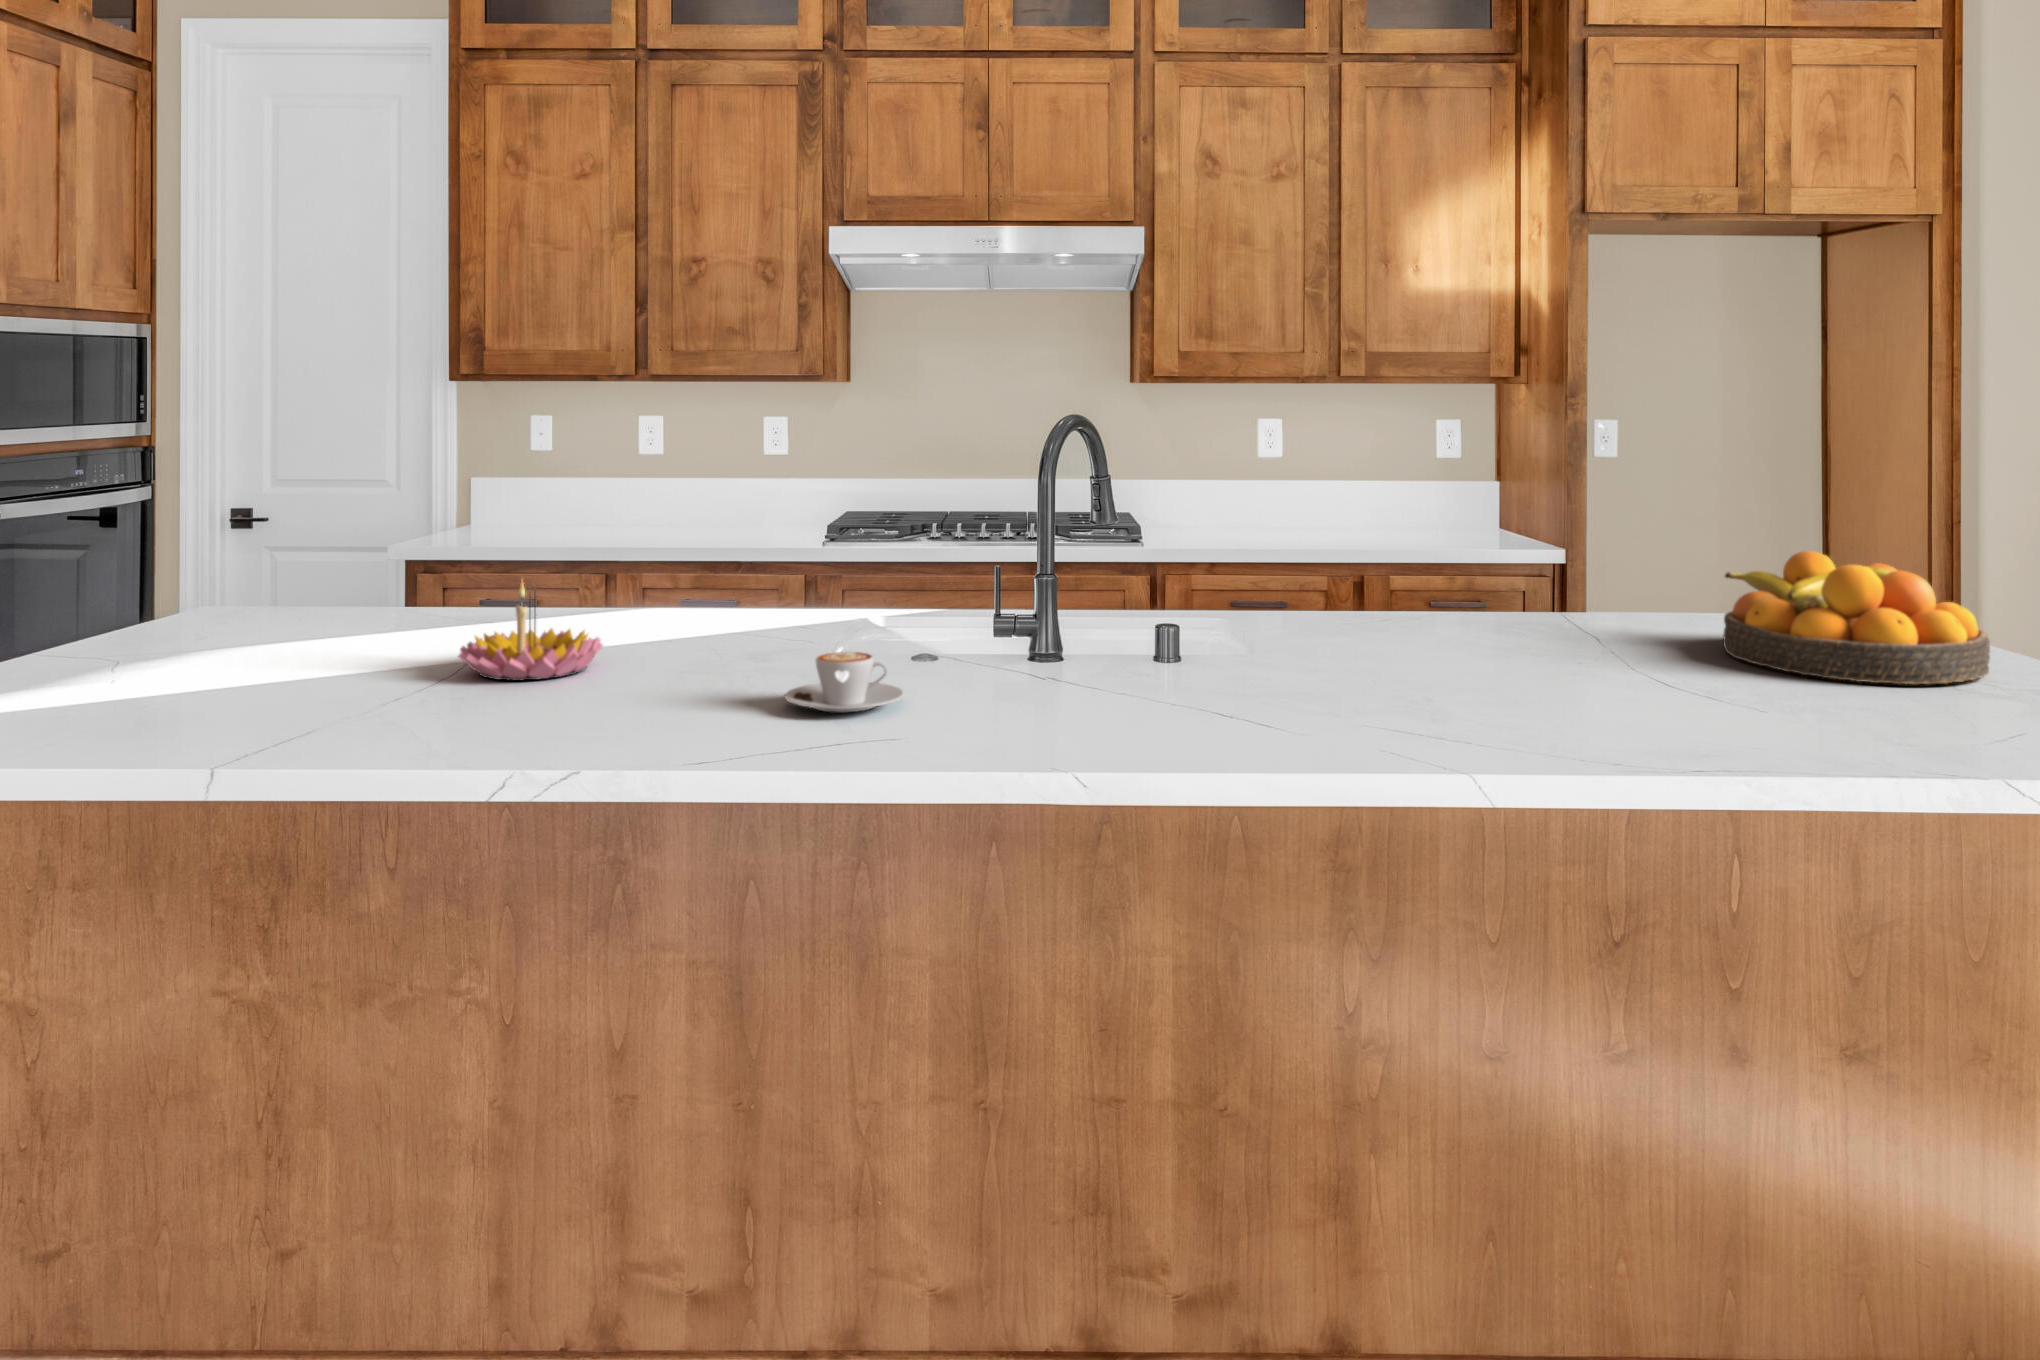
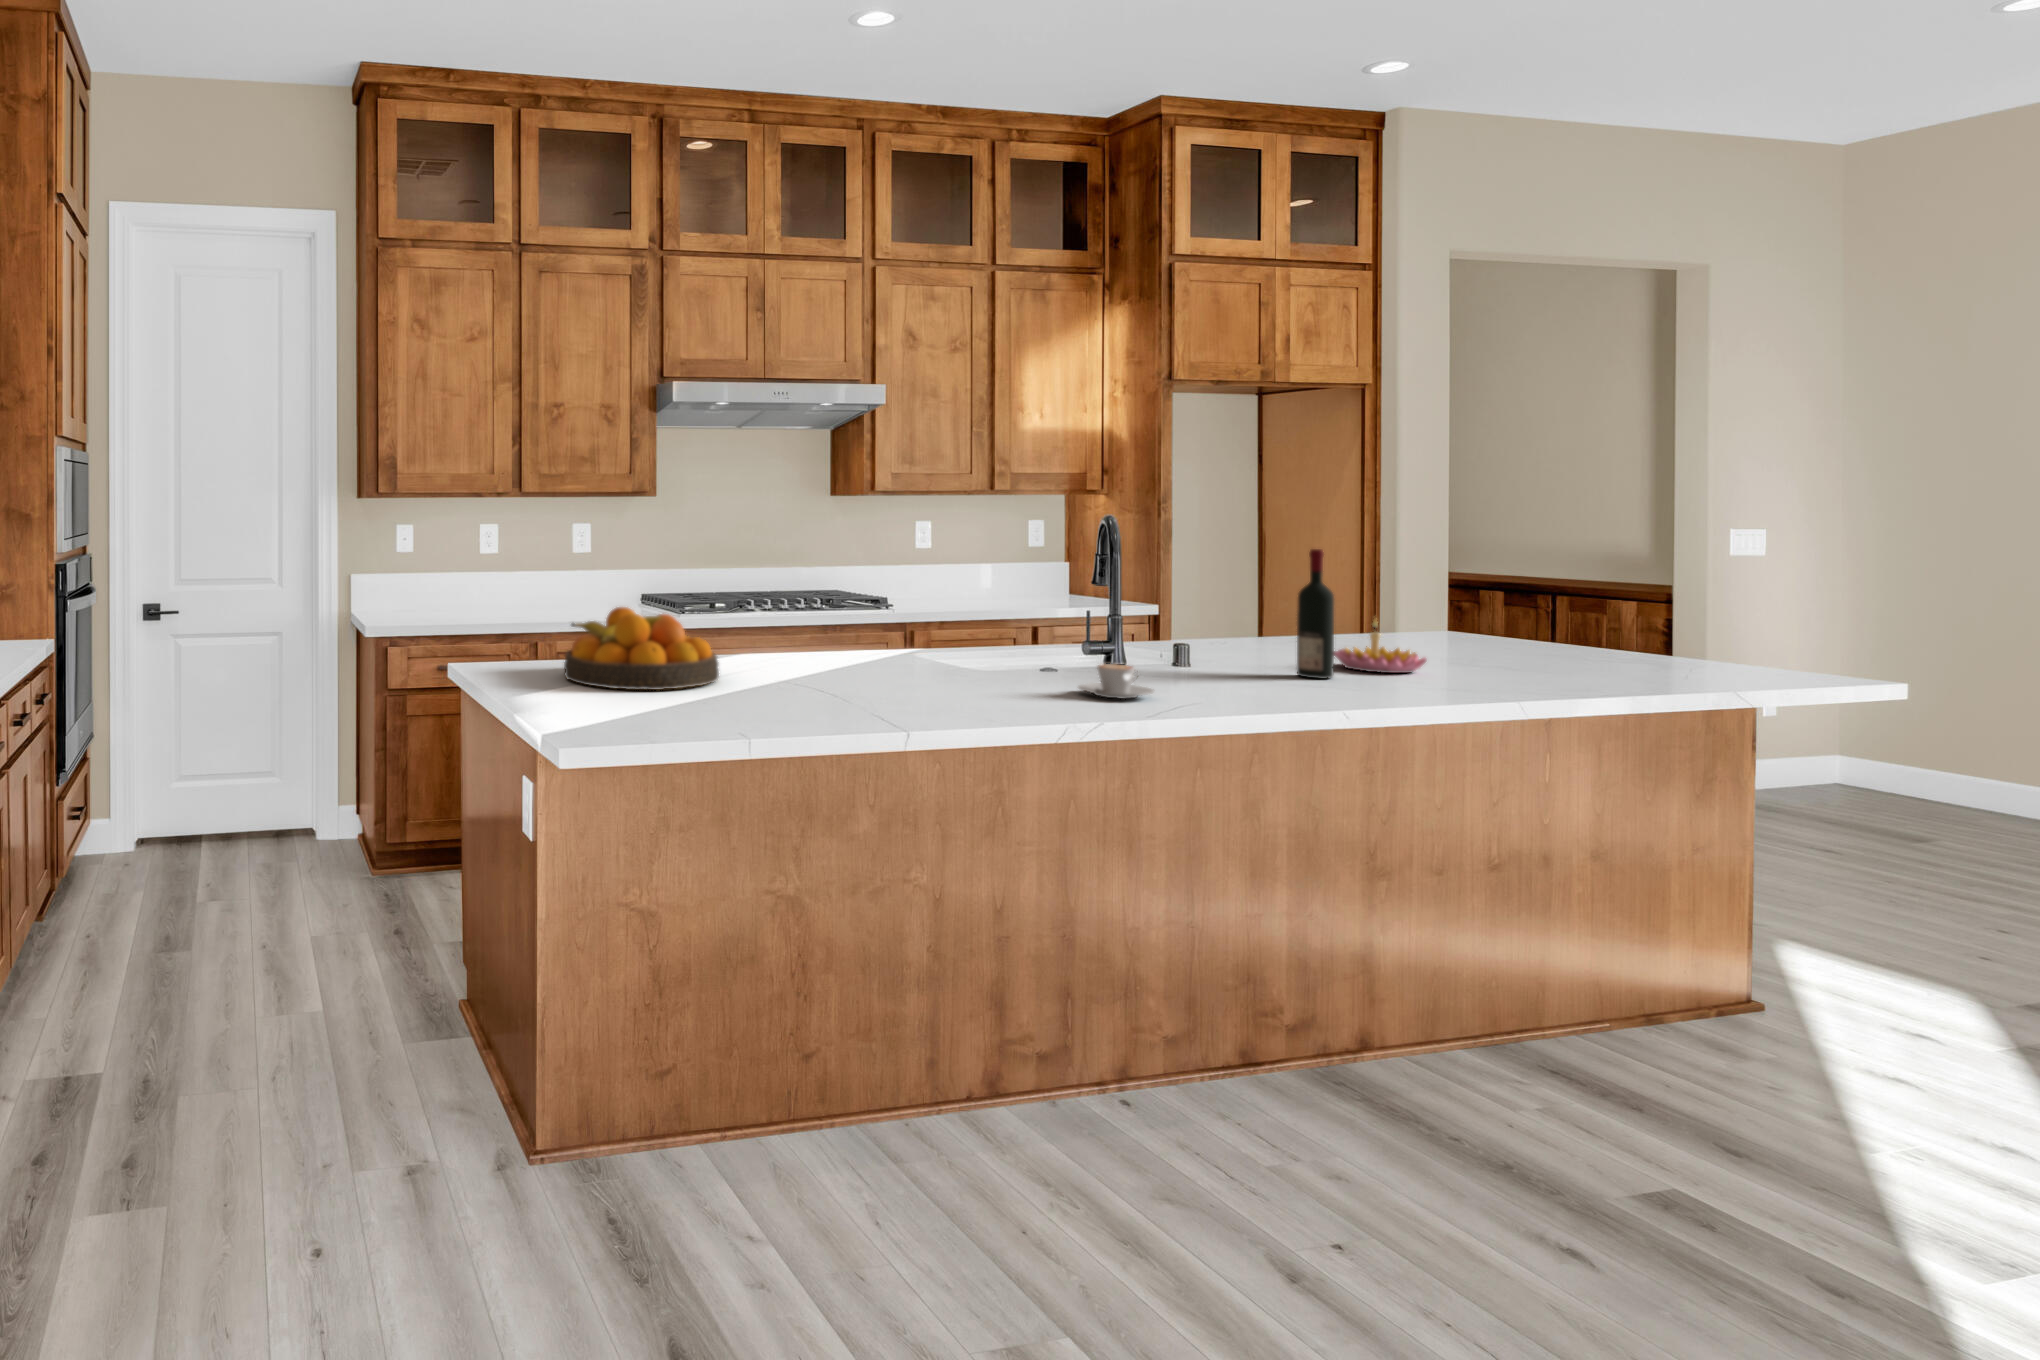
wine bottle: none [1298,466,1353,689] -> present [1297,549,1334,679]
fruit bowl: present [1723,551,1990,685] -> present [564,607,719,690]
candle holder: present [459,580,603,680] -> present [1334,619,1426,673]

